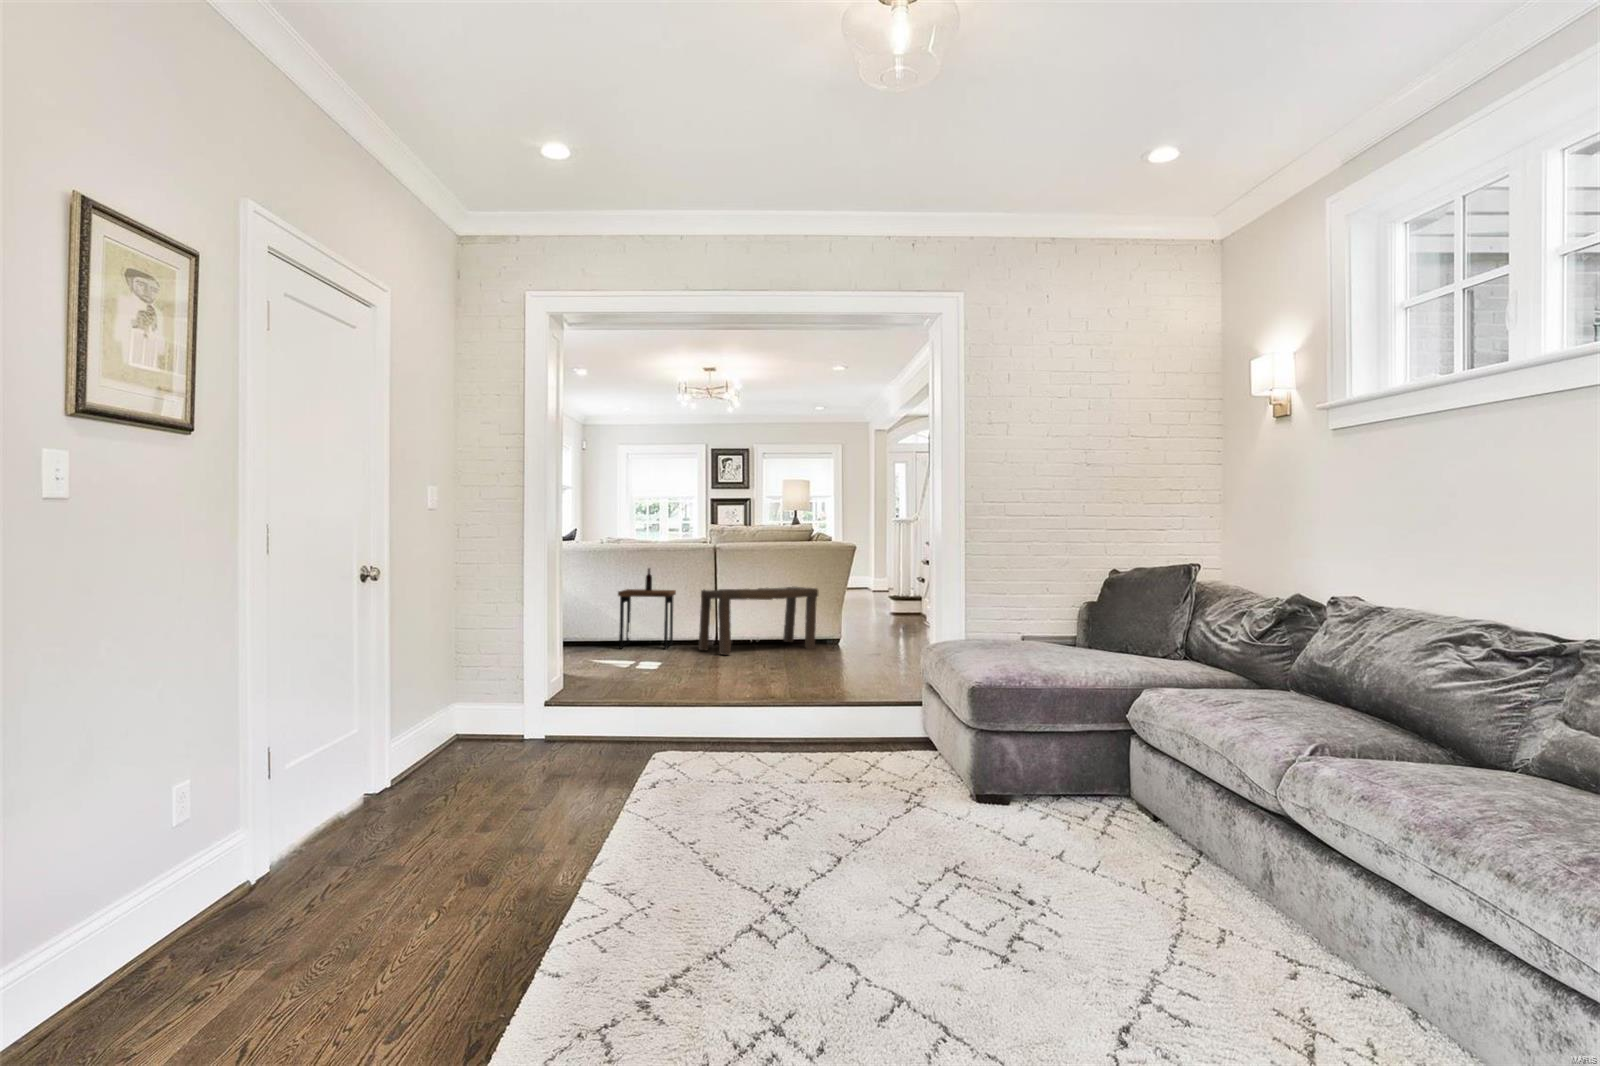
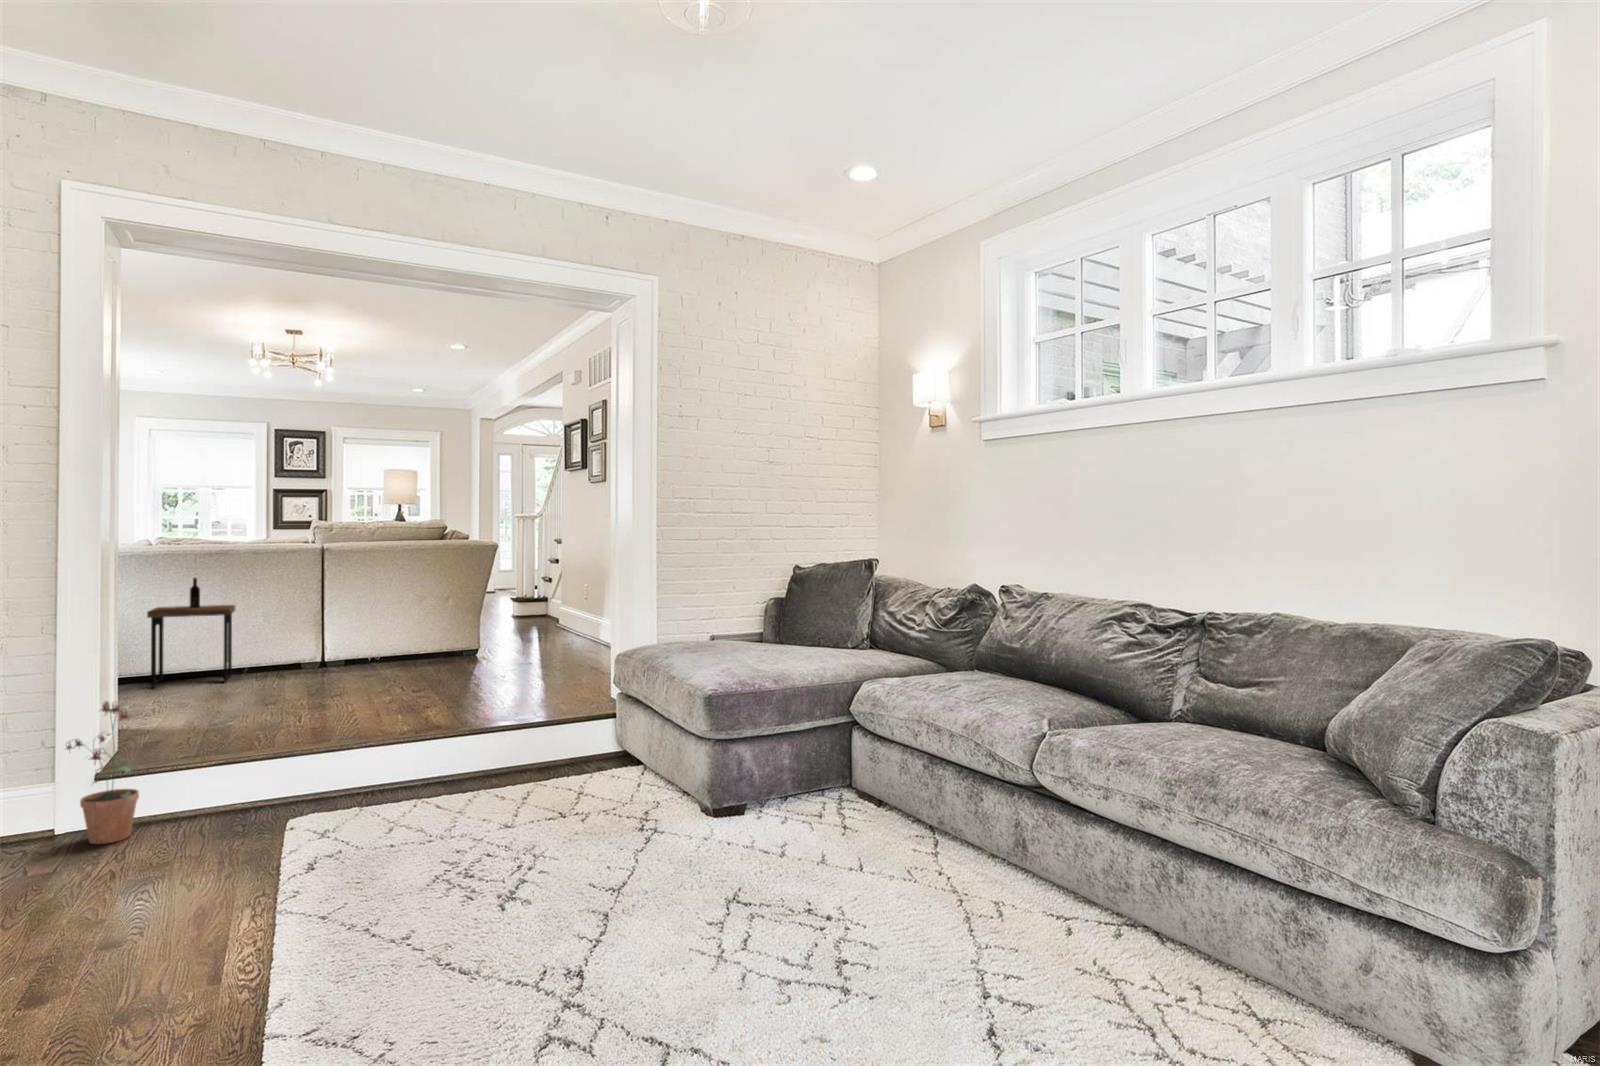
bench: present [699,587,818,655] -> none [278,593,438,683]
potted plant: none [531,648,573,747] -> present [67,701,139,844]

